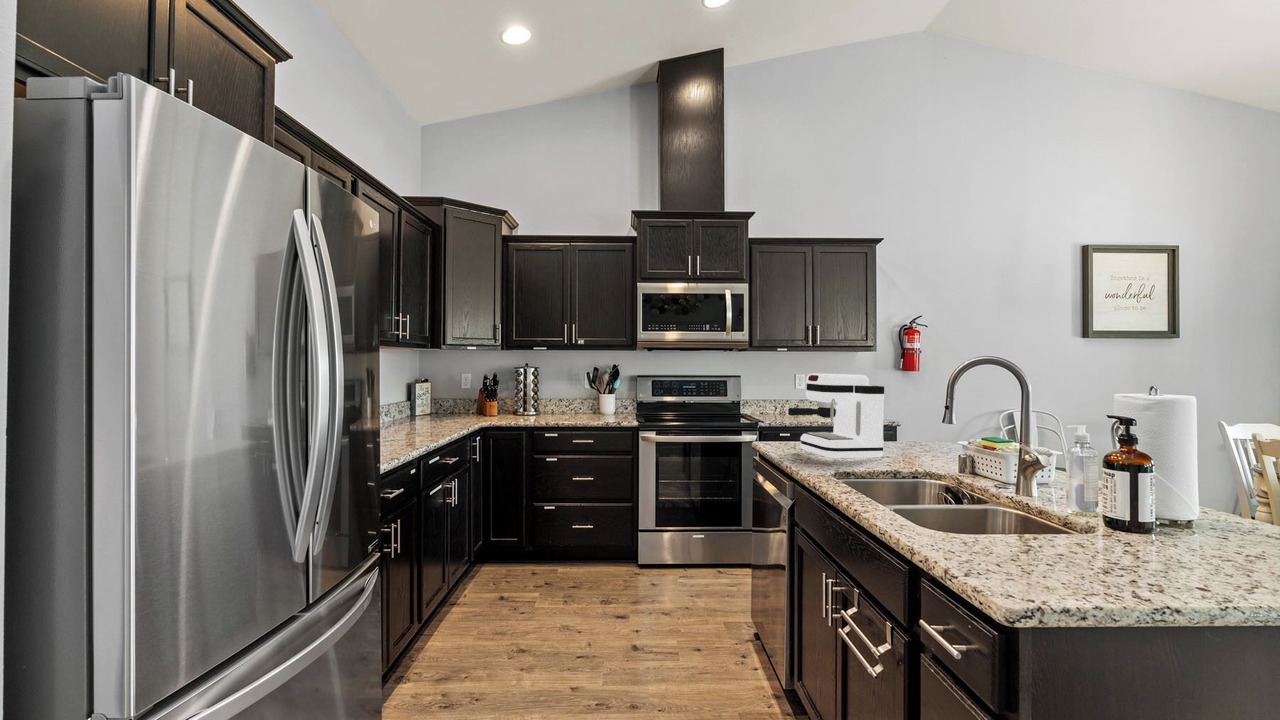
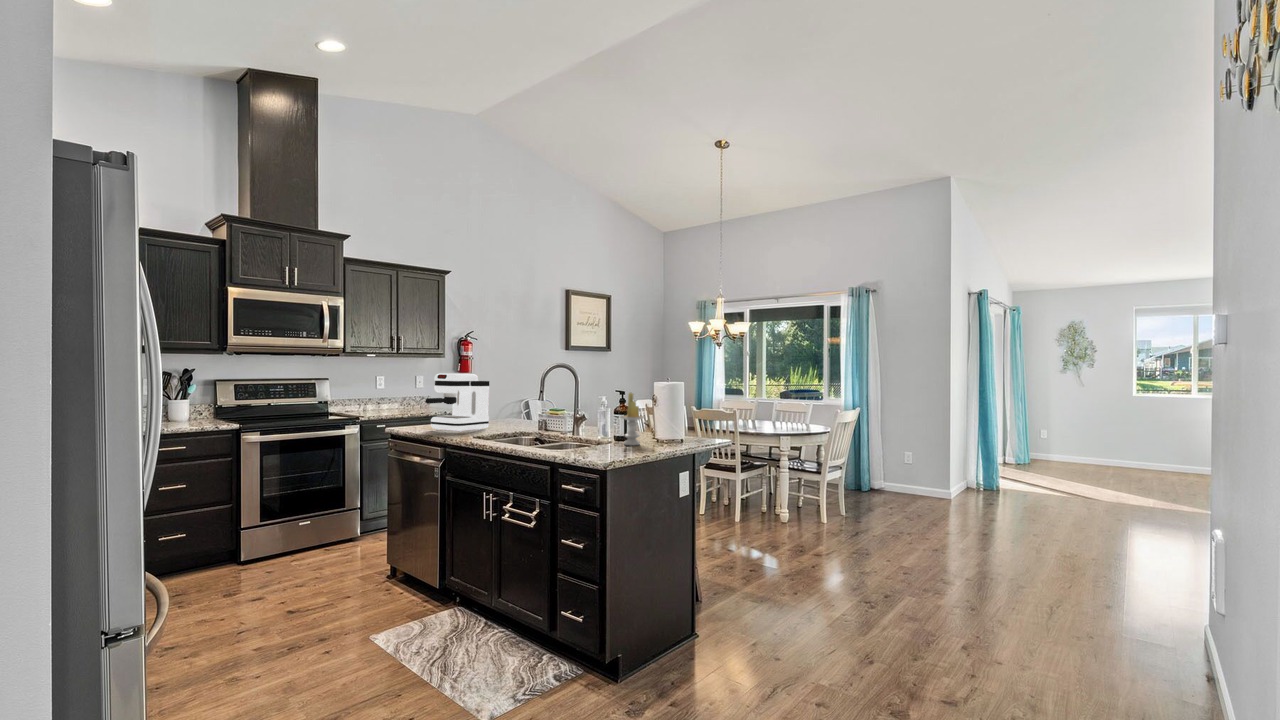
candle: none [1113,427,1193,556] -> present [620,393,645,445]

